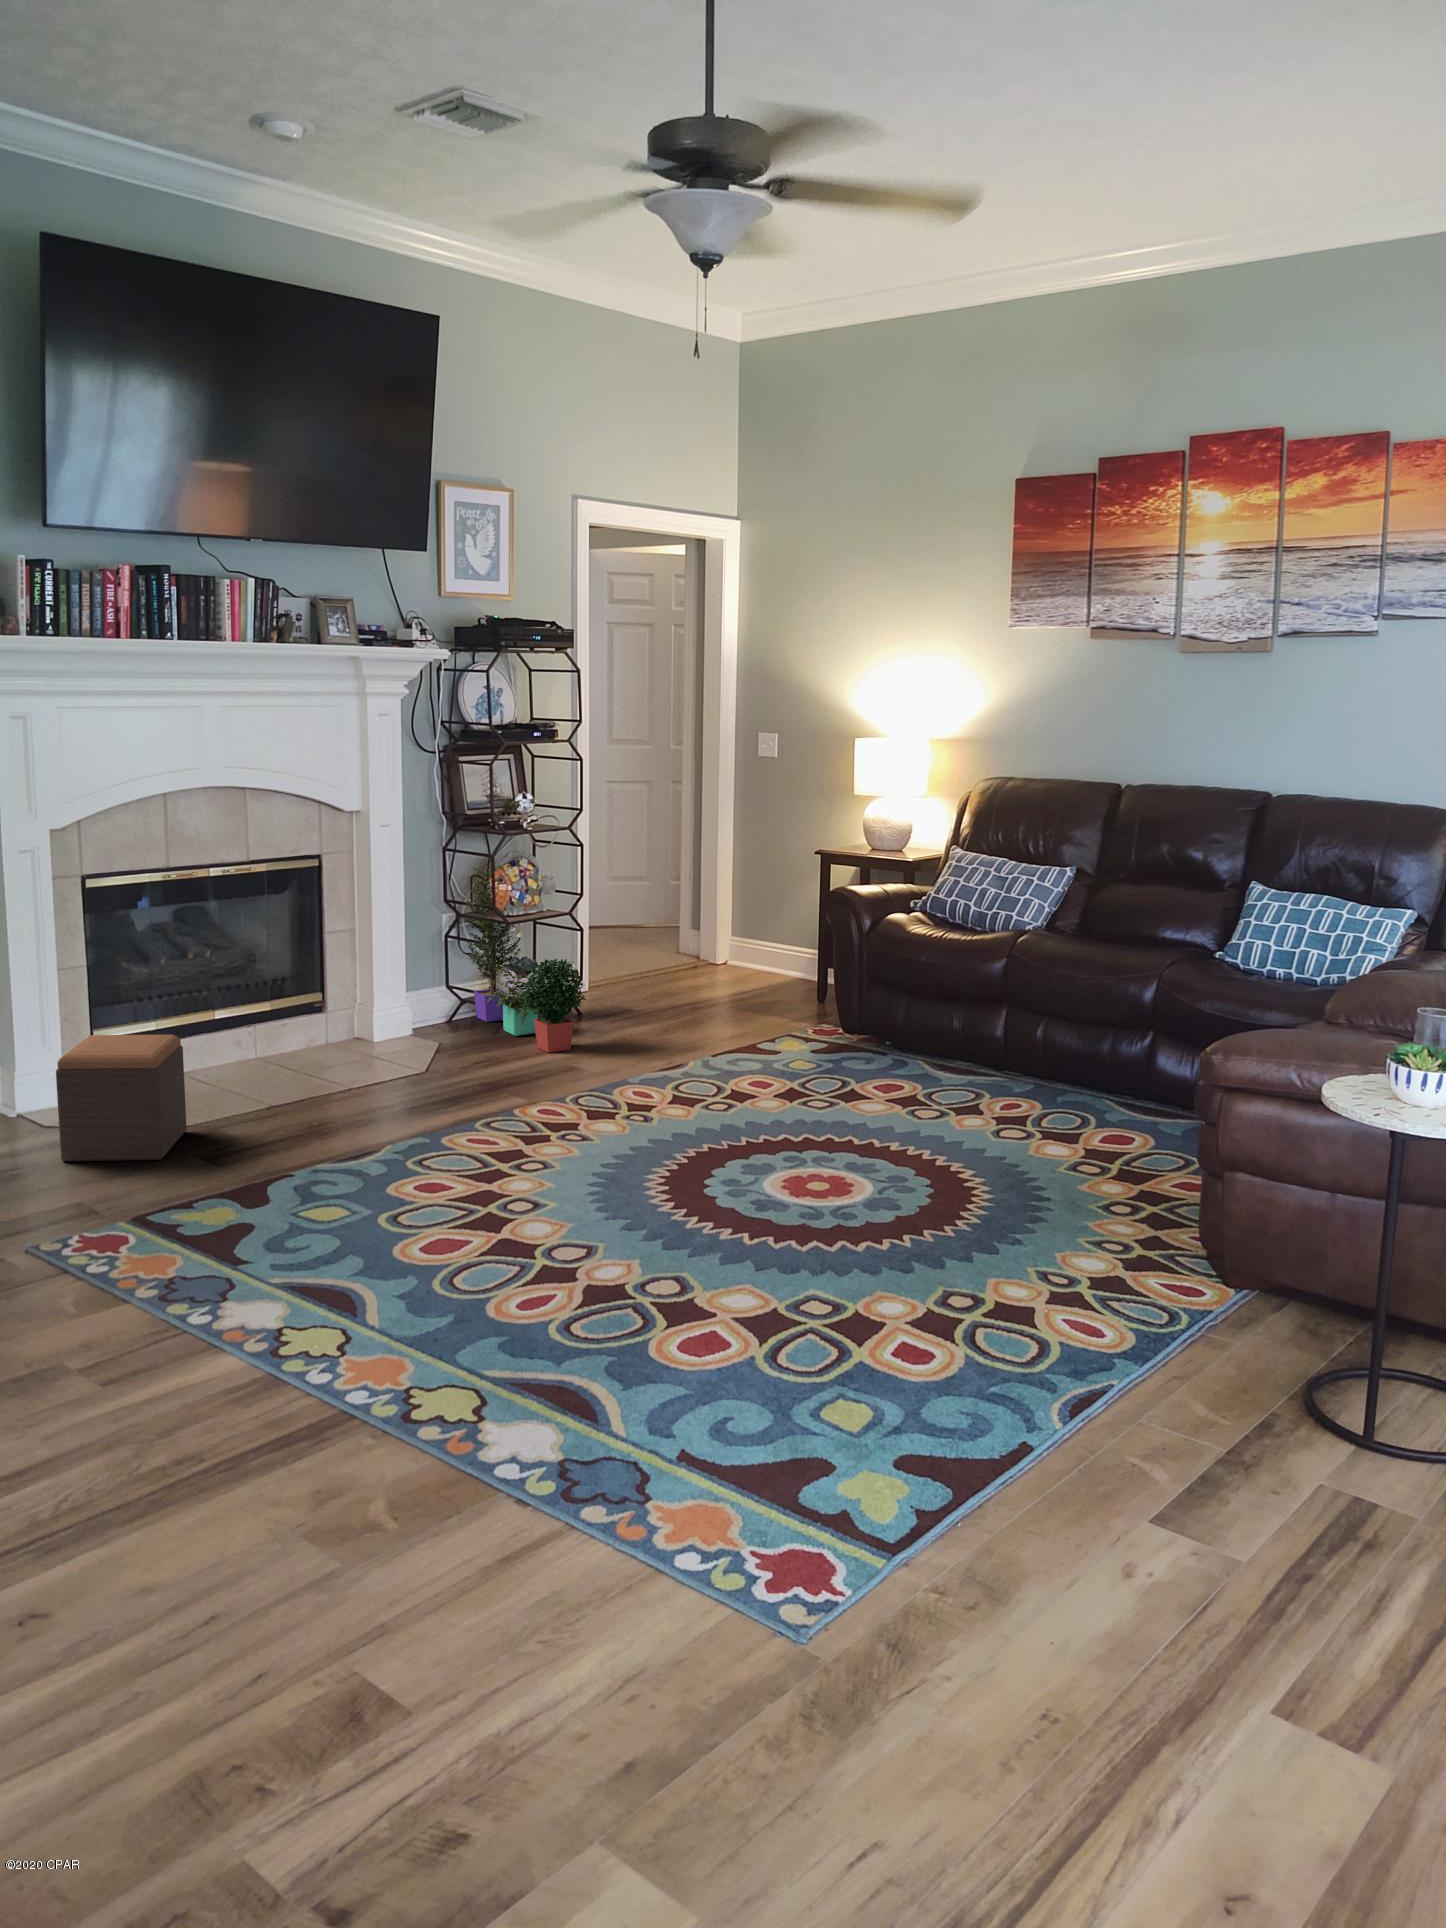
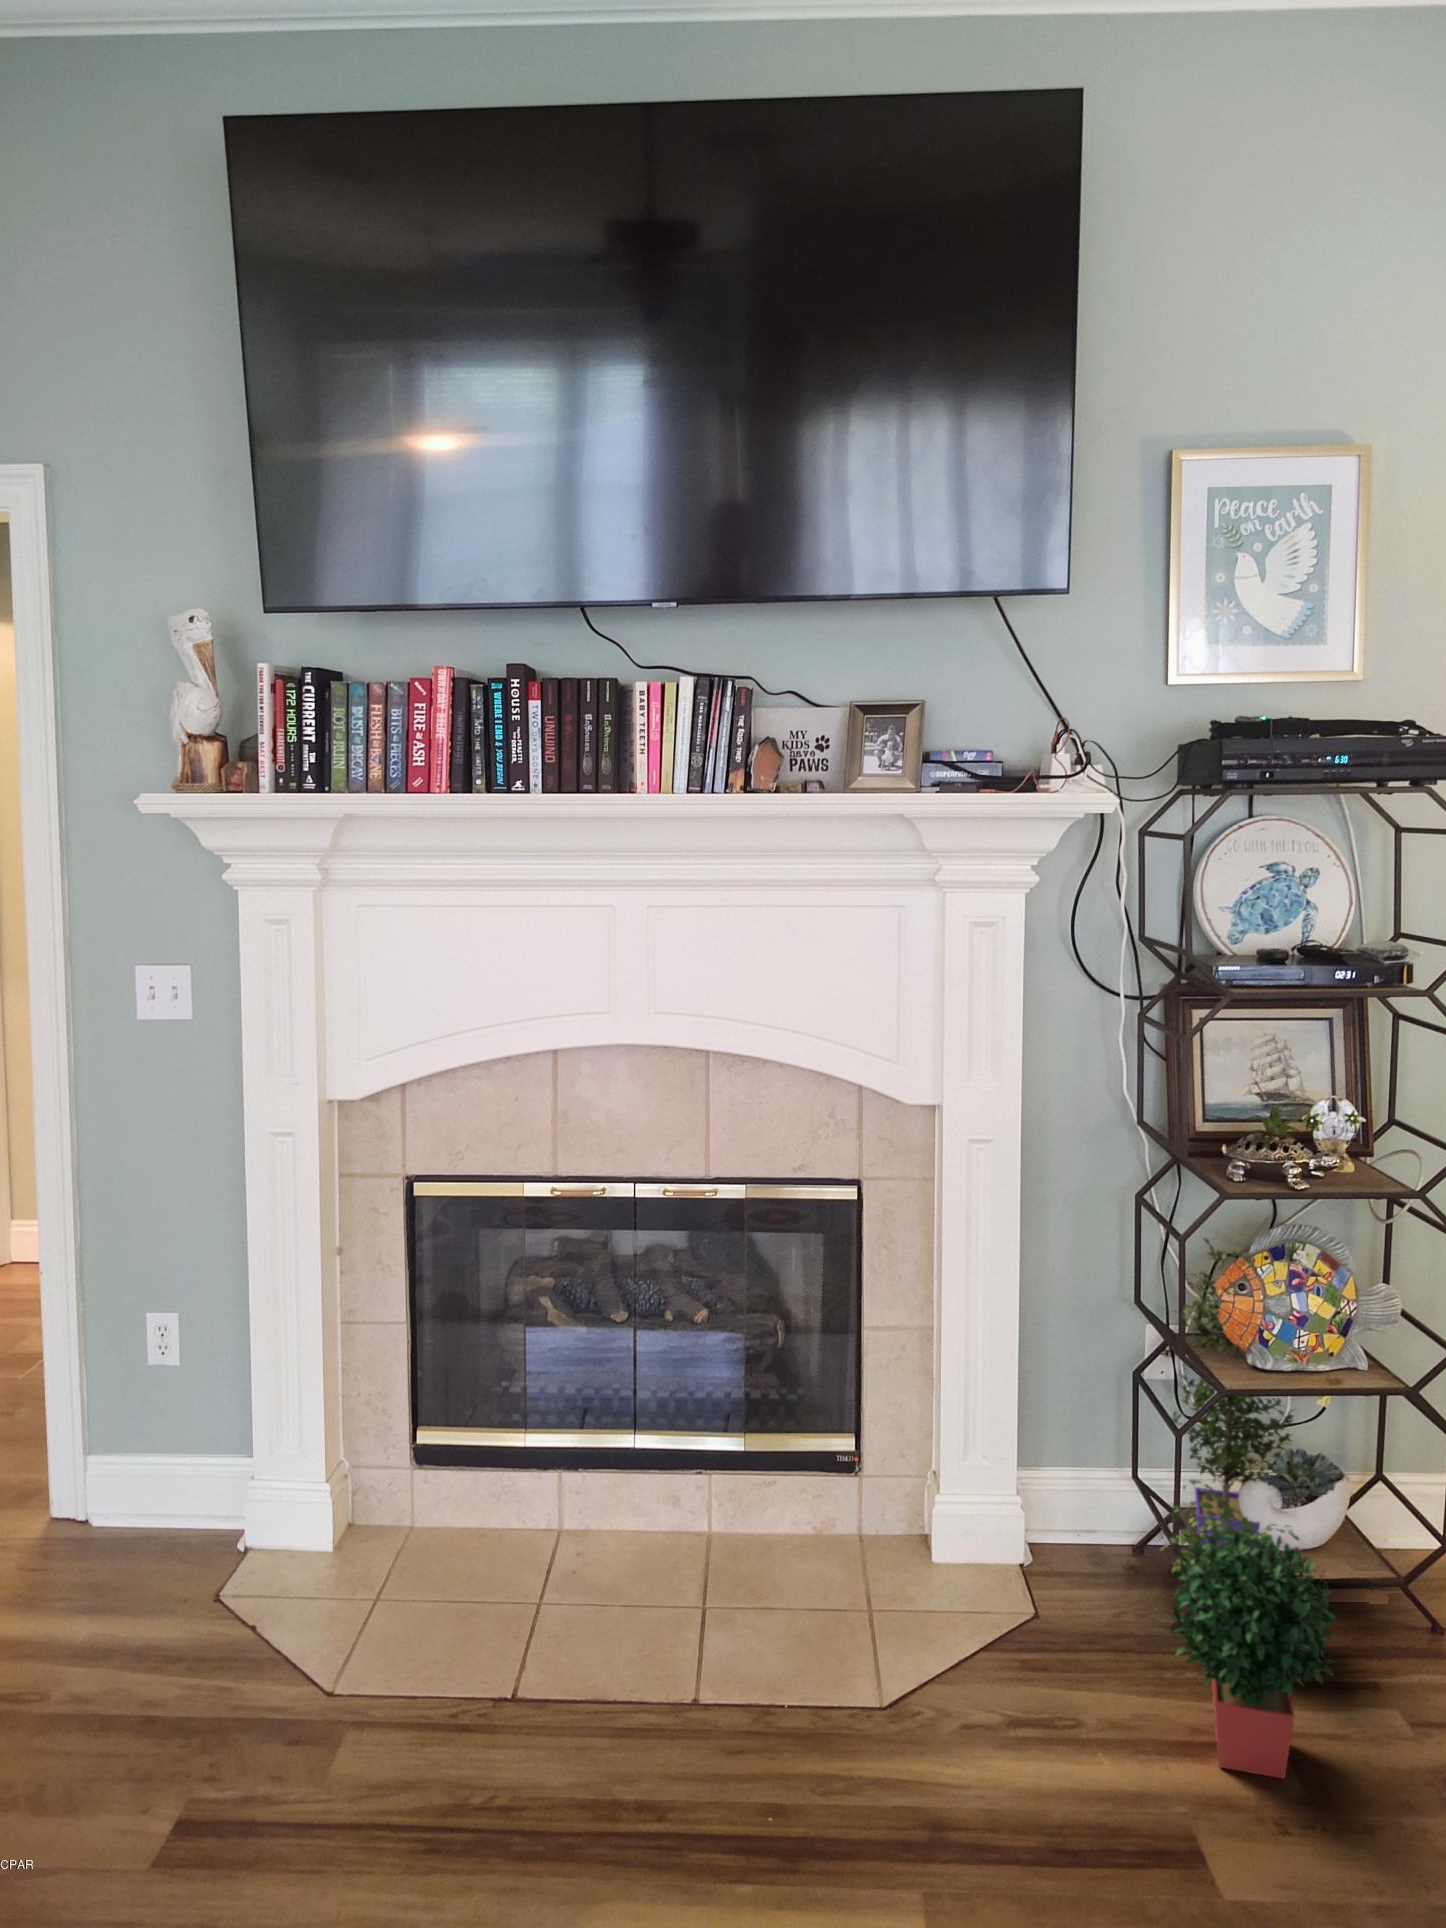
footstool: present [56,1035,187,1161] -> none [55,1495,311,1823]

